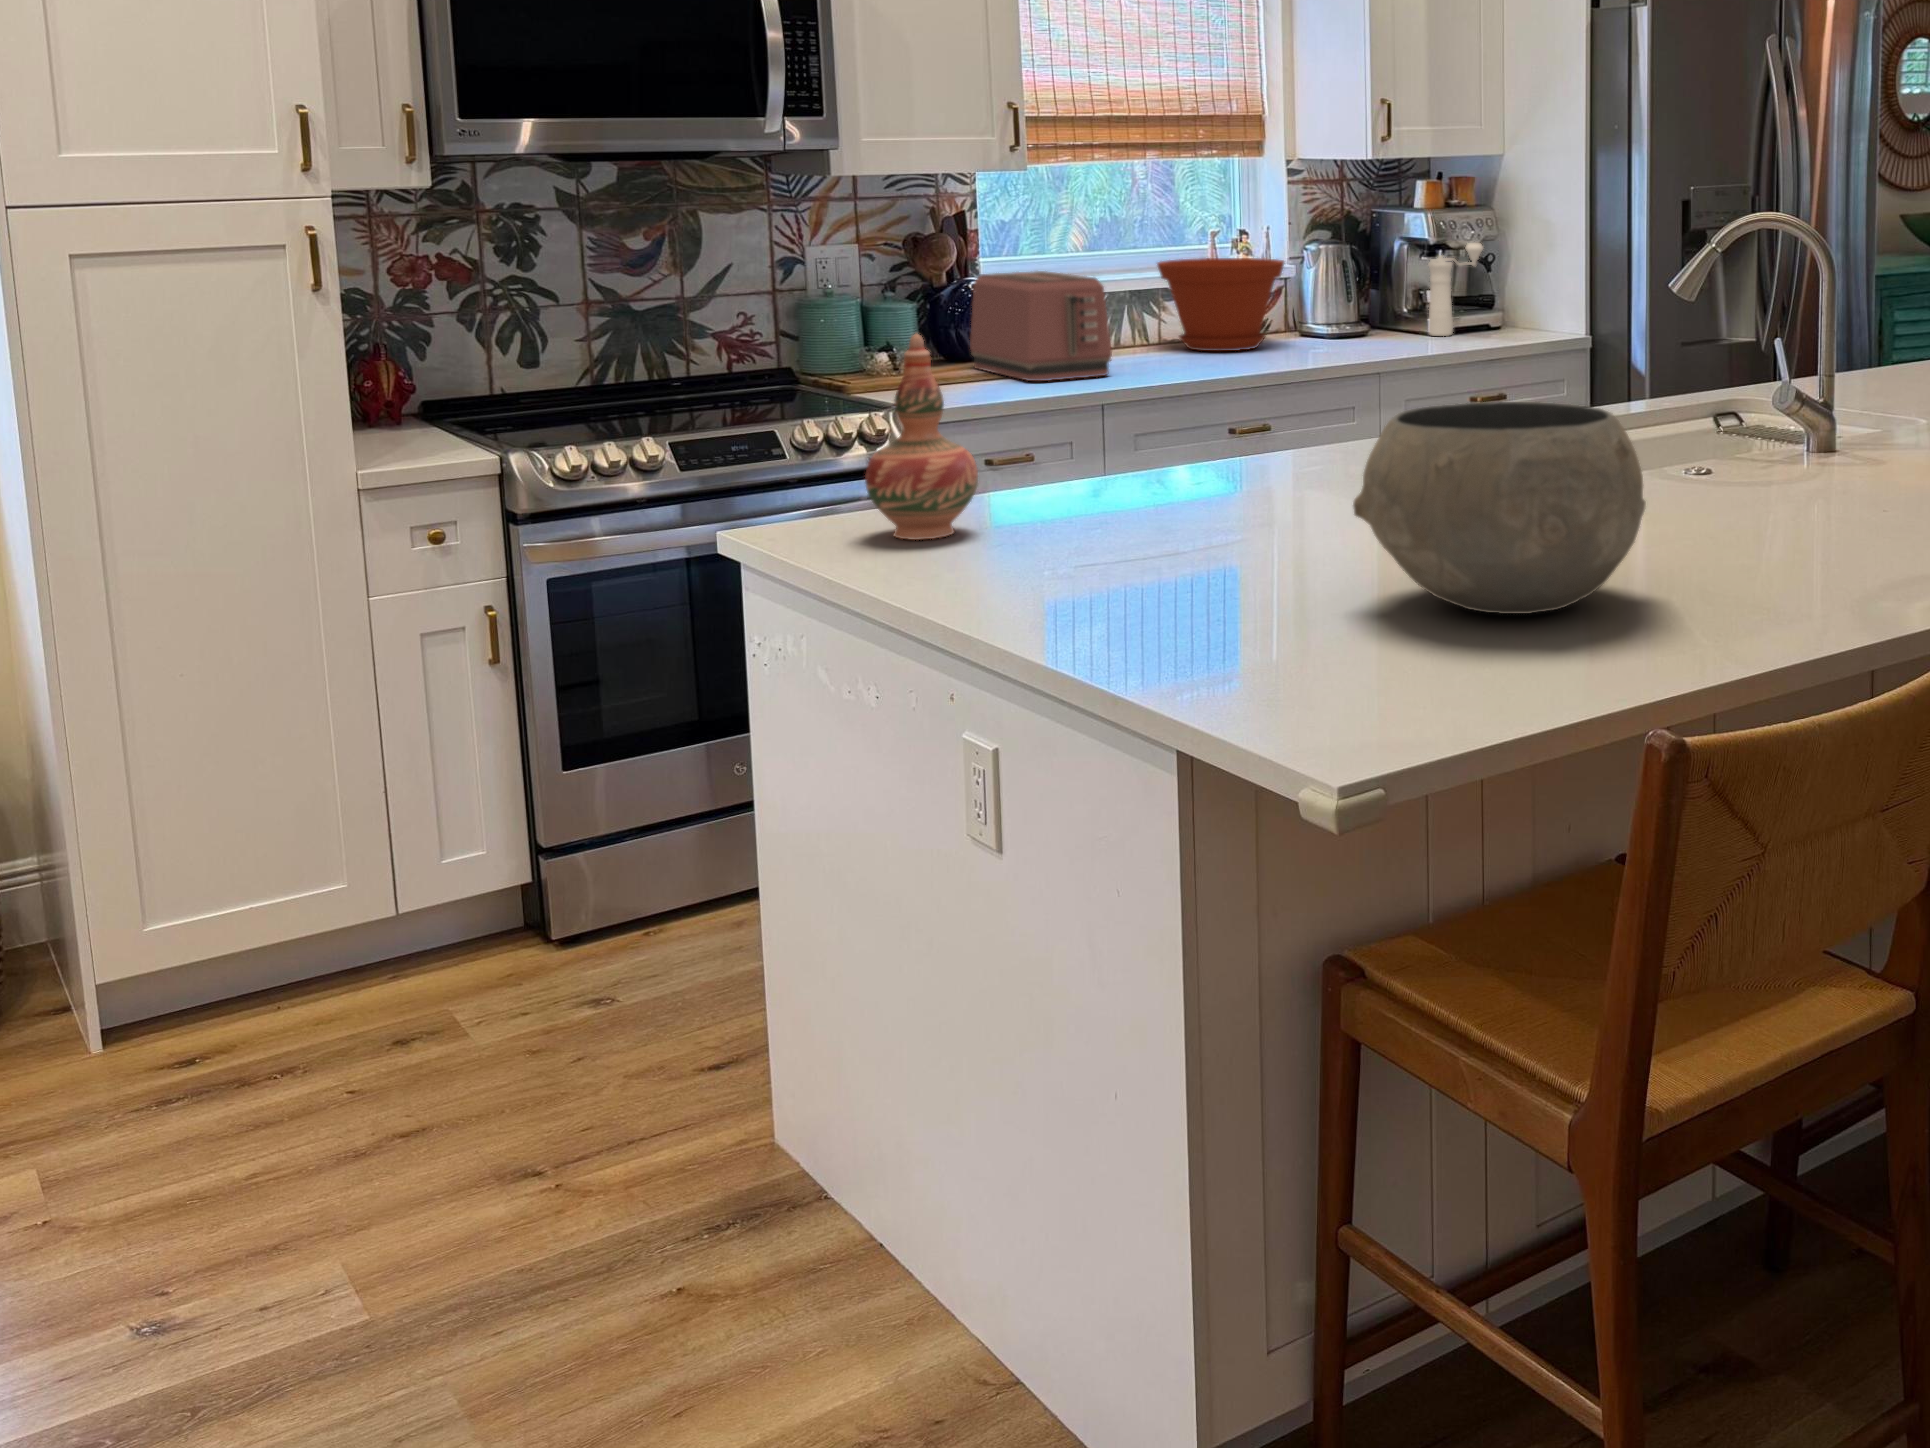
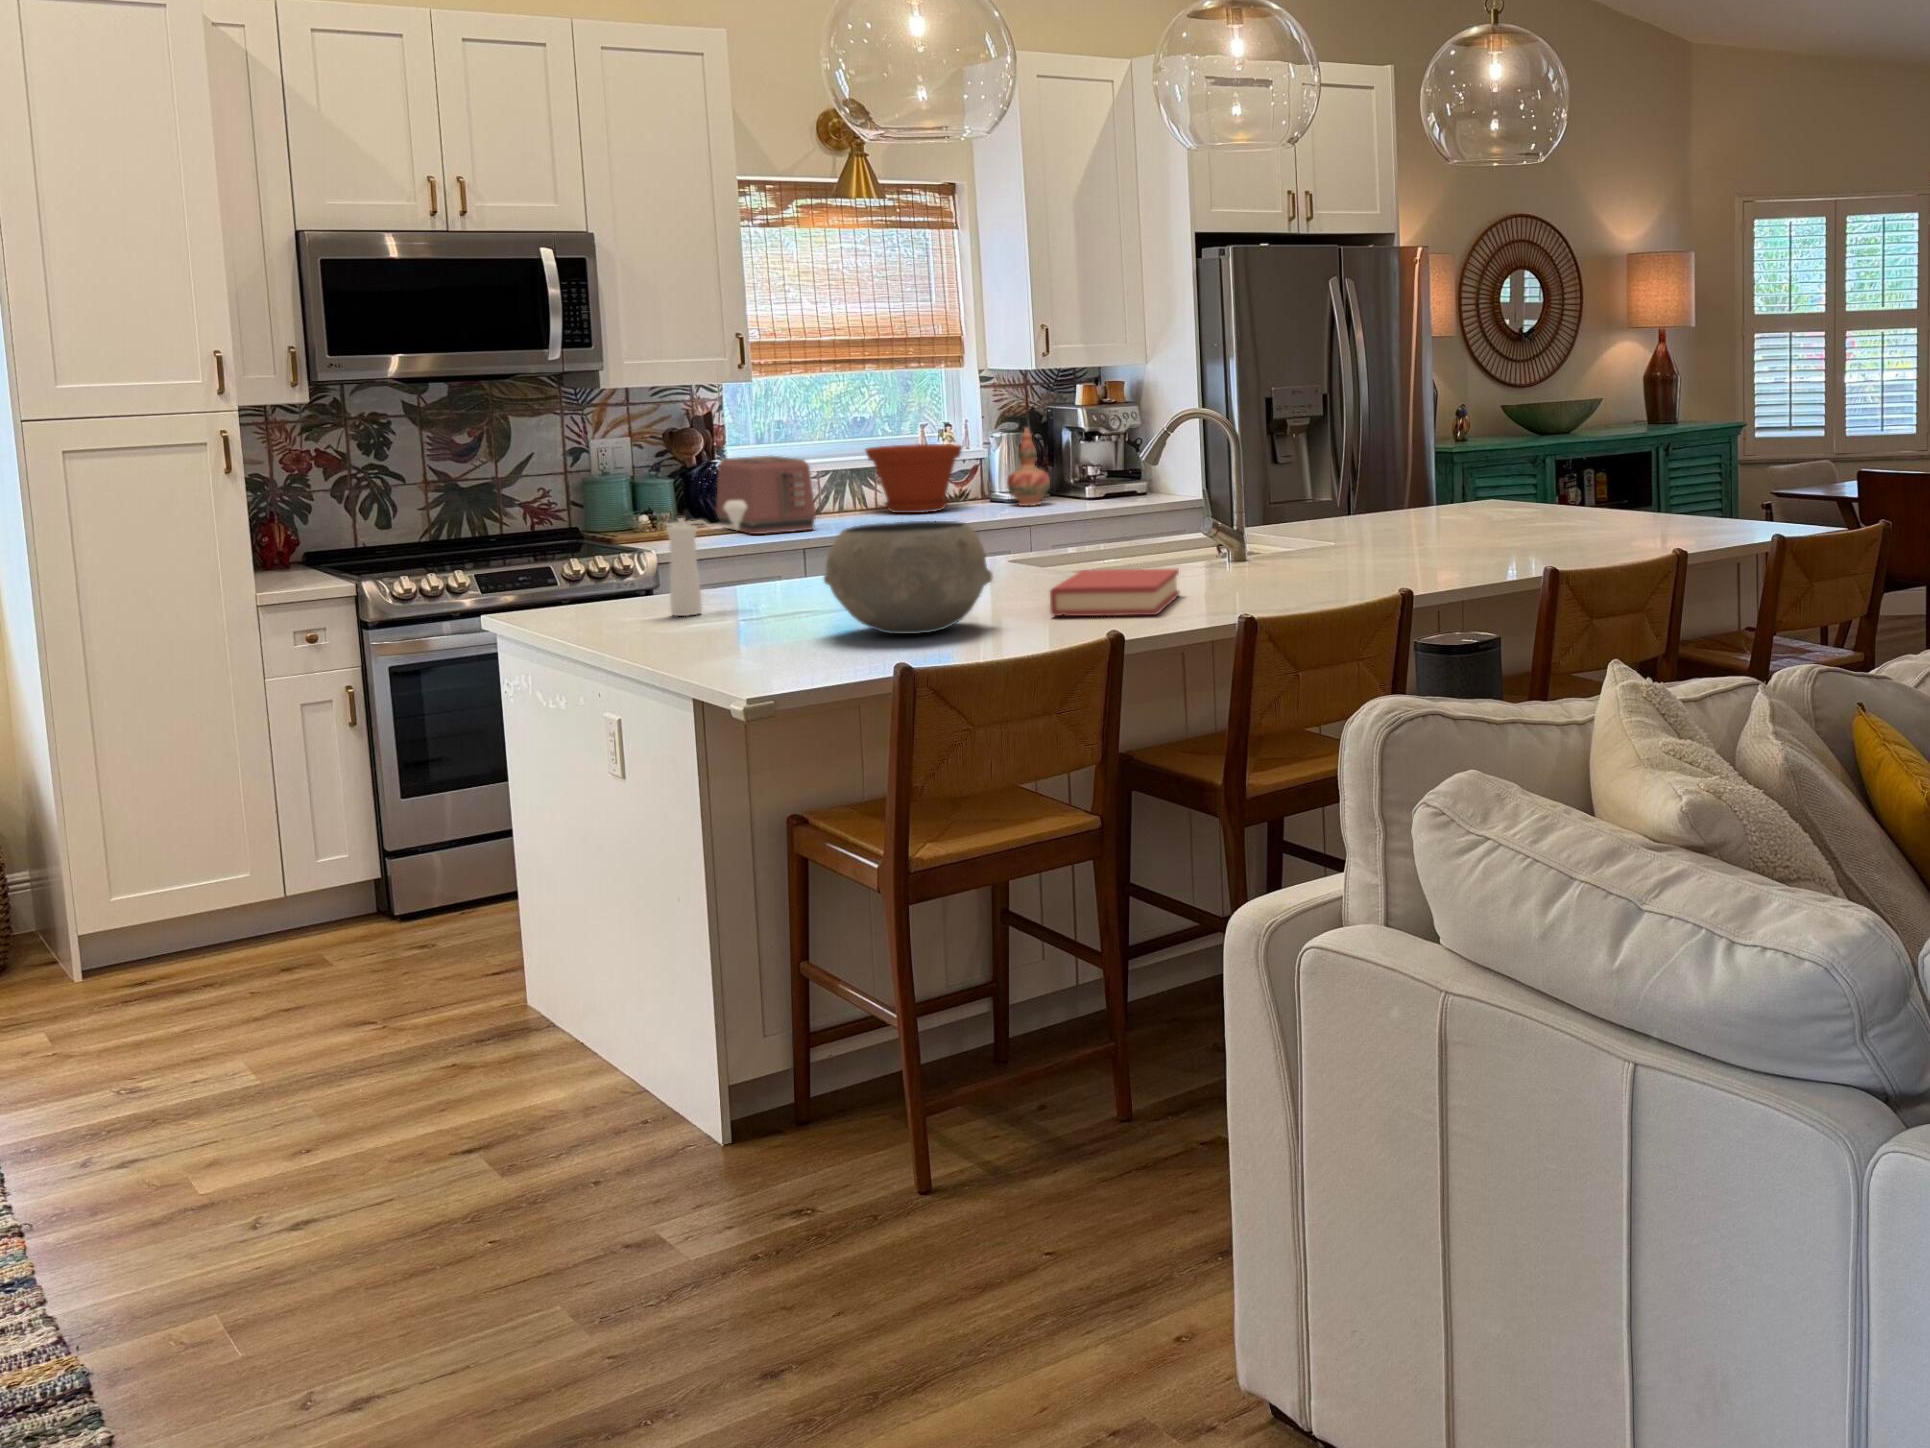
pepper mill: present [1429,243,1483,336] -> present [666,501,747,616]
decorative vase: present [865,334,978,540] -> present [1007,428,1050,506]
hardback book: none [1704,479,1915,575] -> present [1050,568,1179,616]

